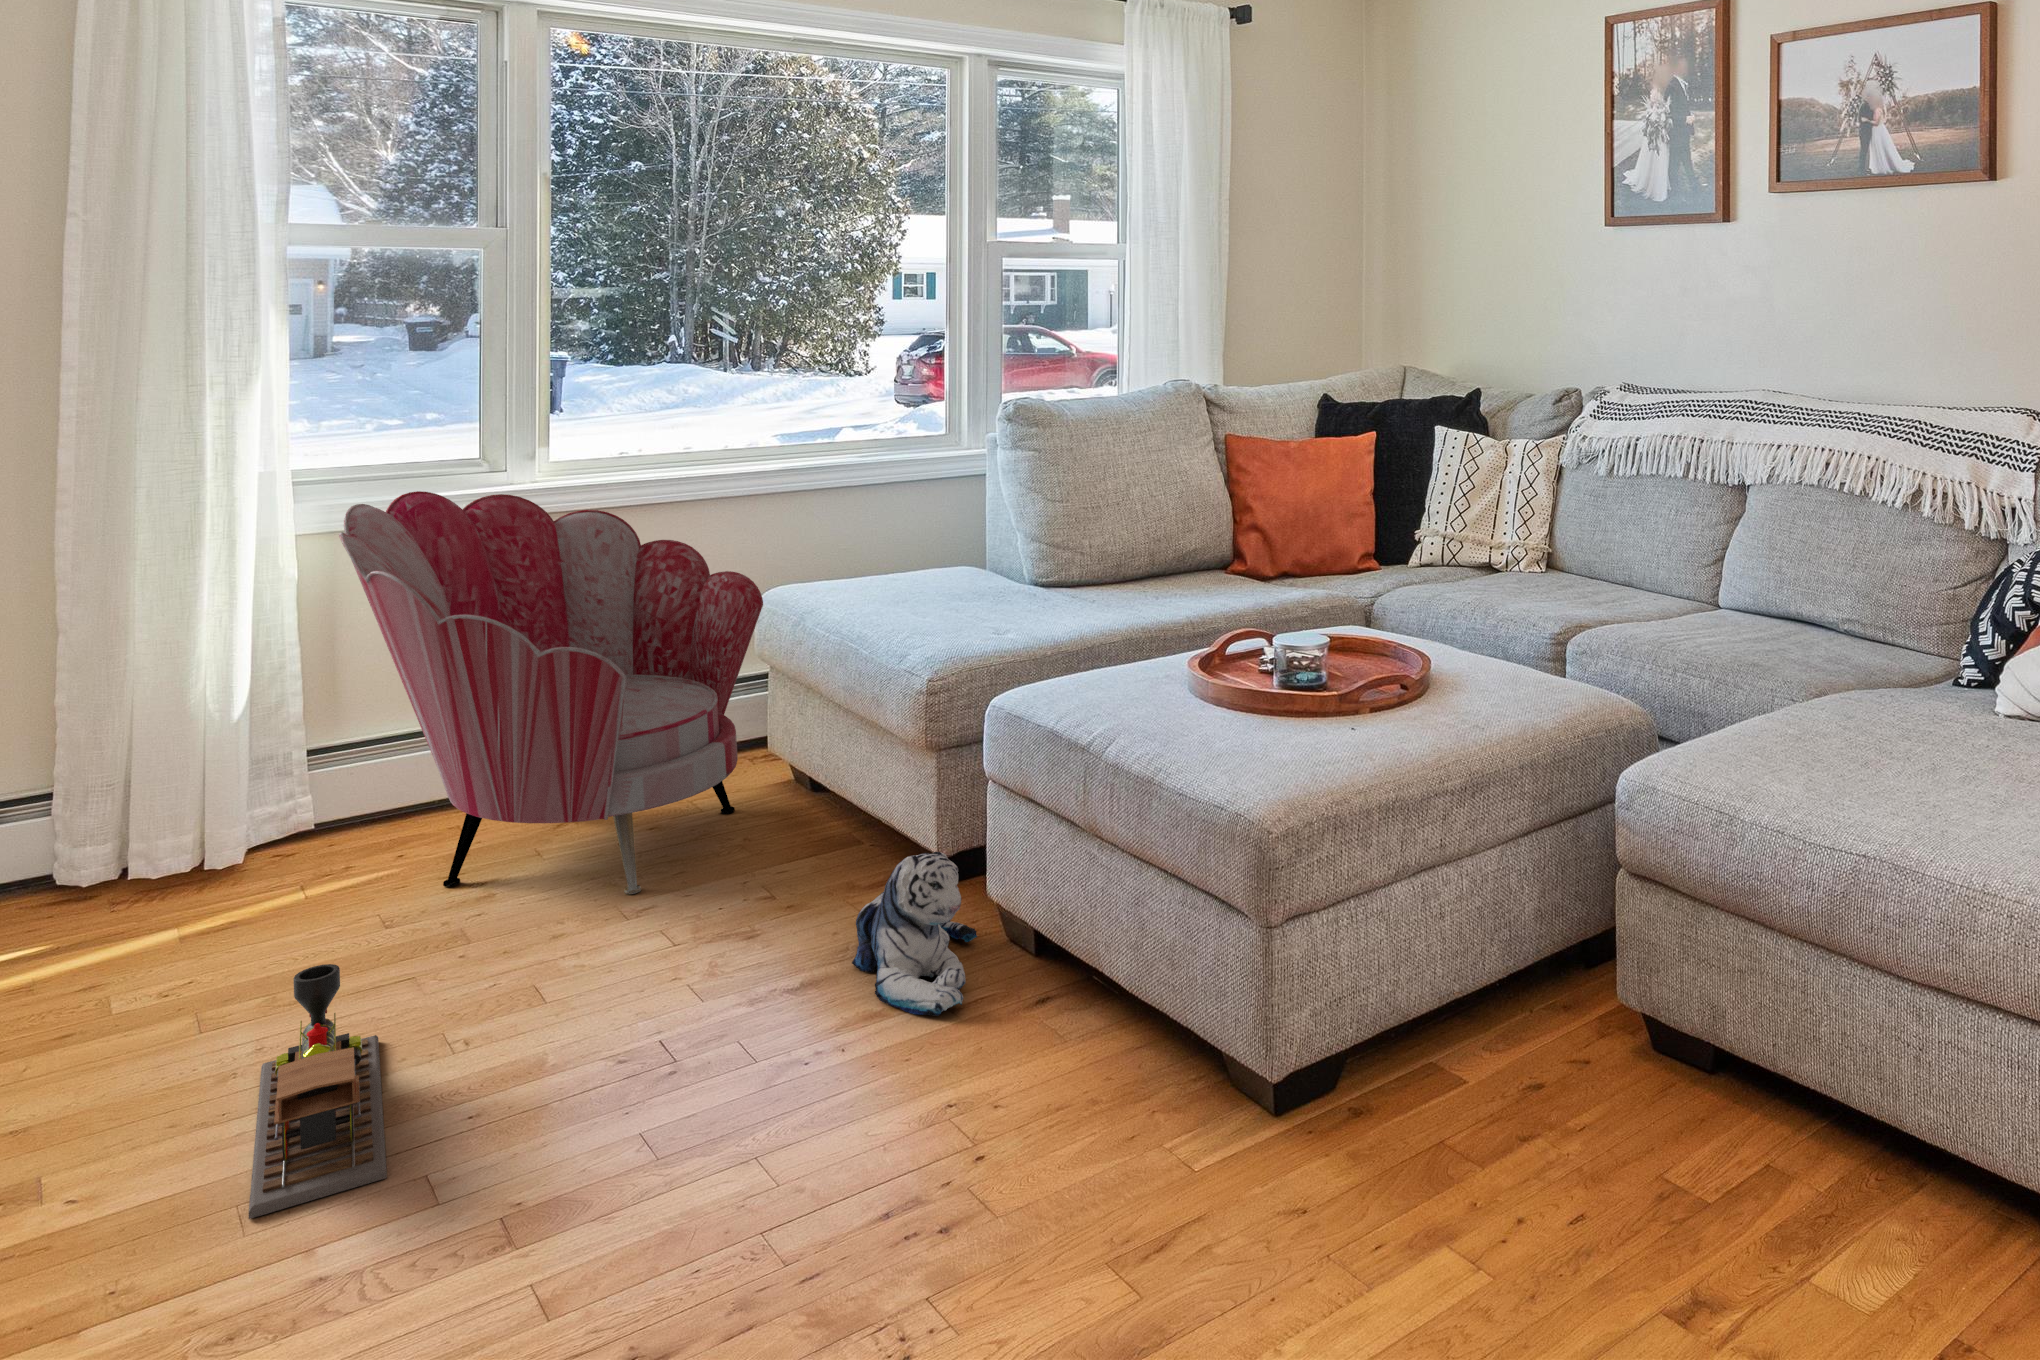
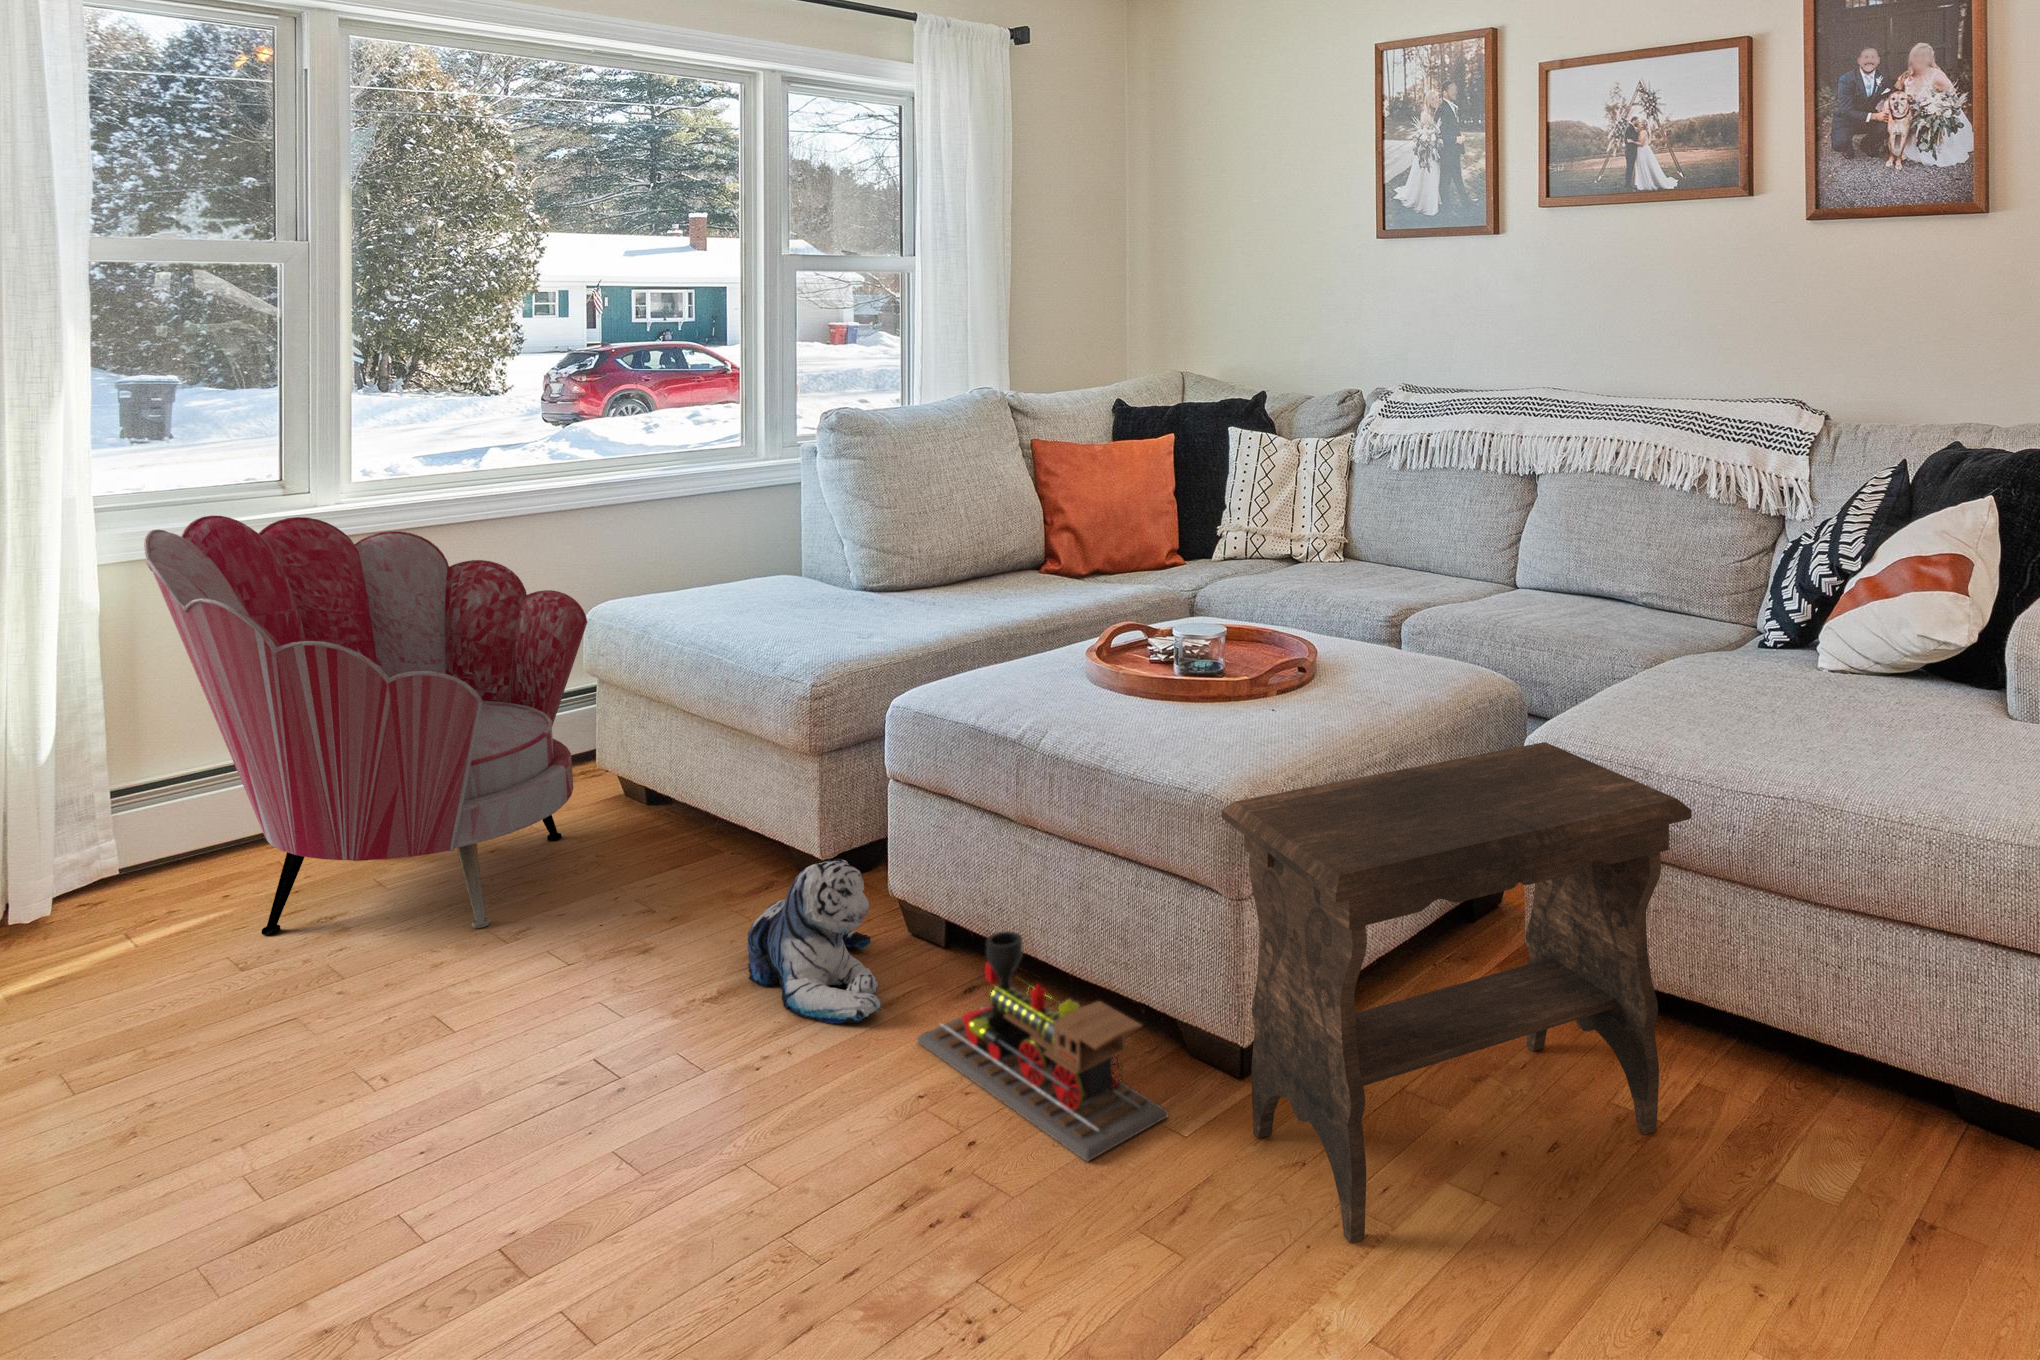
footstool: none [1250,778,1745,1288] -> present [1221,742,1692,1244]
toy train: present [248,964,387,1219] -> present [917,931,1168,1161]

